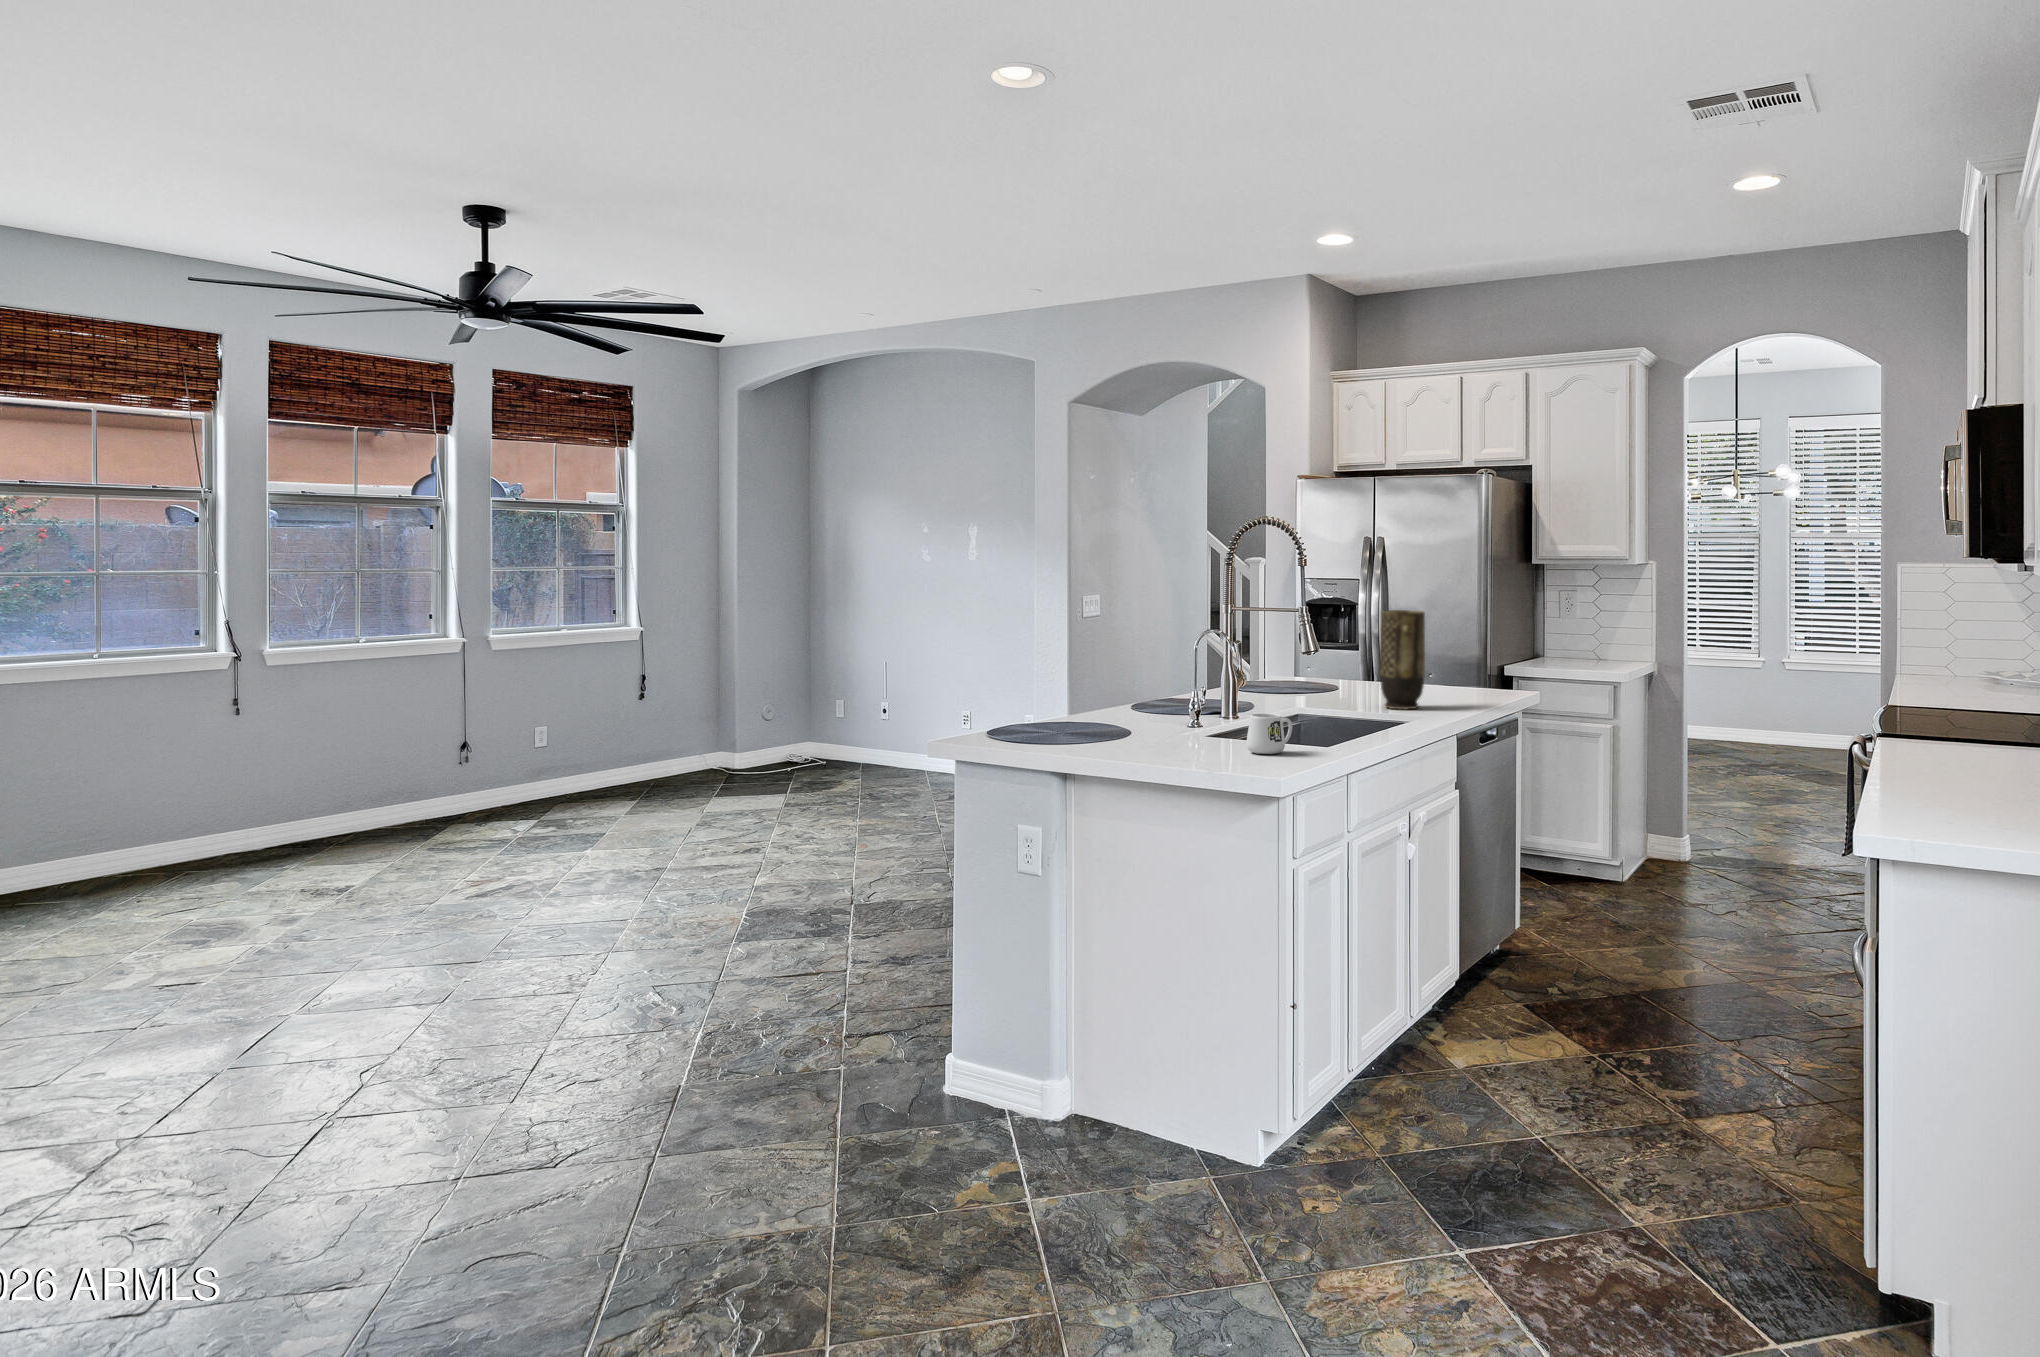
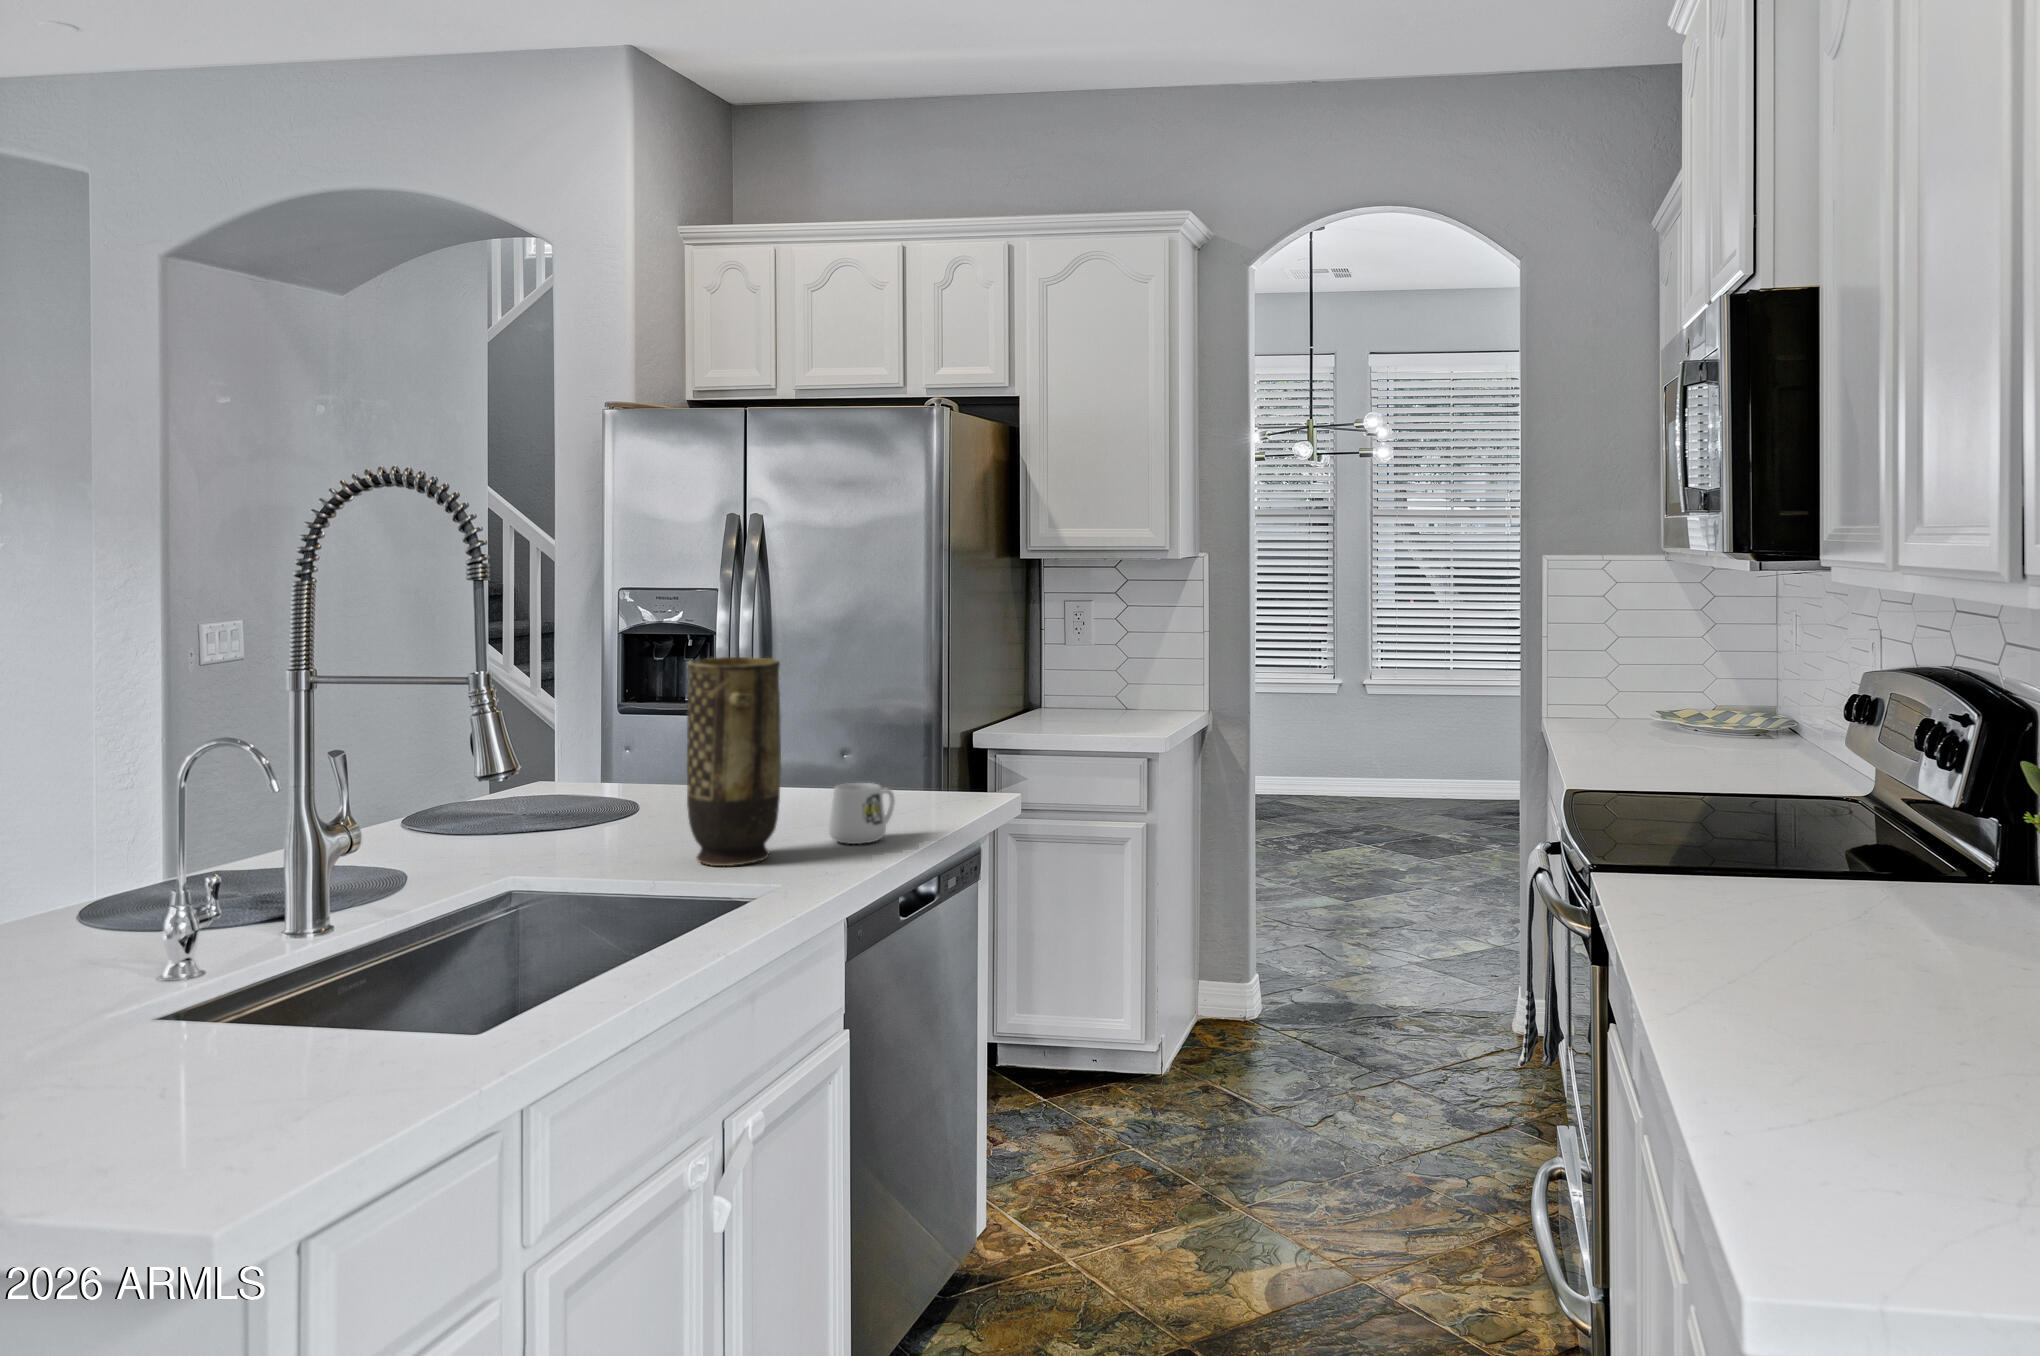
mug: present [1246,713,1292,754] -> present [829,783,895,844]

